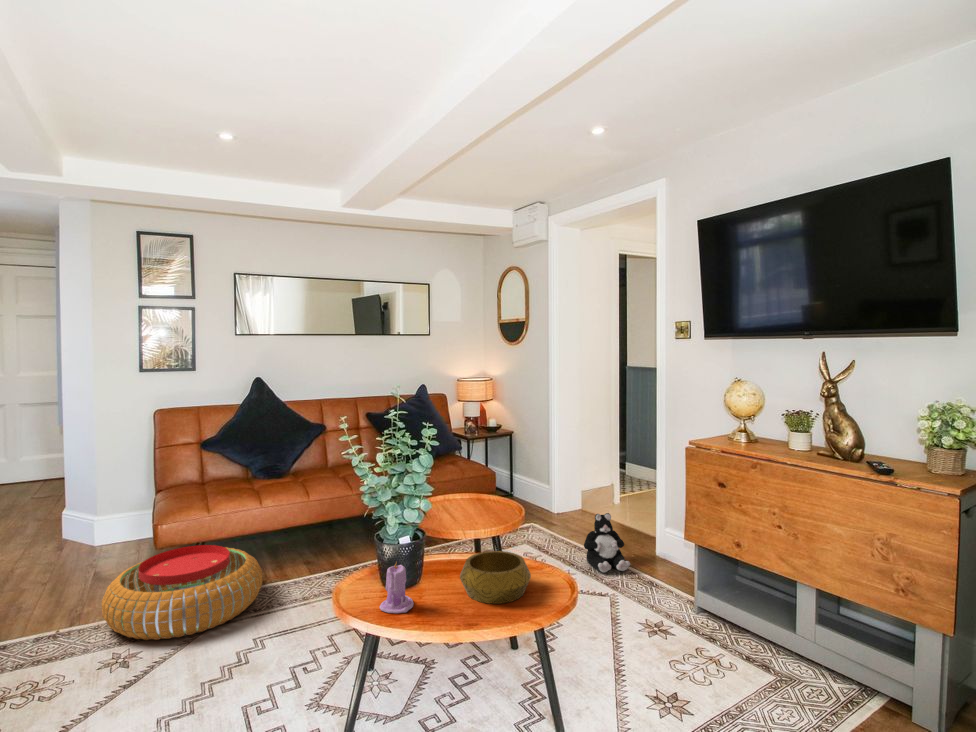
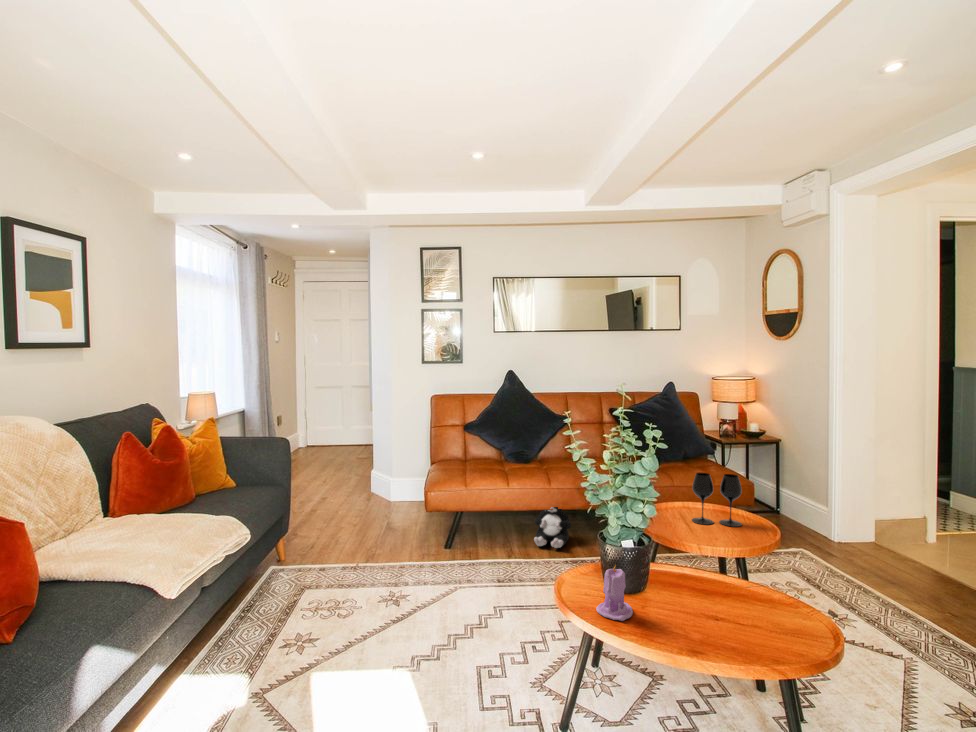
wine glass: none [450,465,492,514] -> present [692,472,742,527]
plush toy: present [584,513,630,573] -> present [534,507,571,548]
pouf: present [102,545,262,640] -> none [386,513,509,590]
decorative bowl: present [460,551,531,604] -> none [688,573,778,639]

